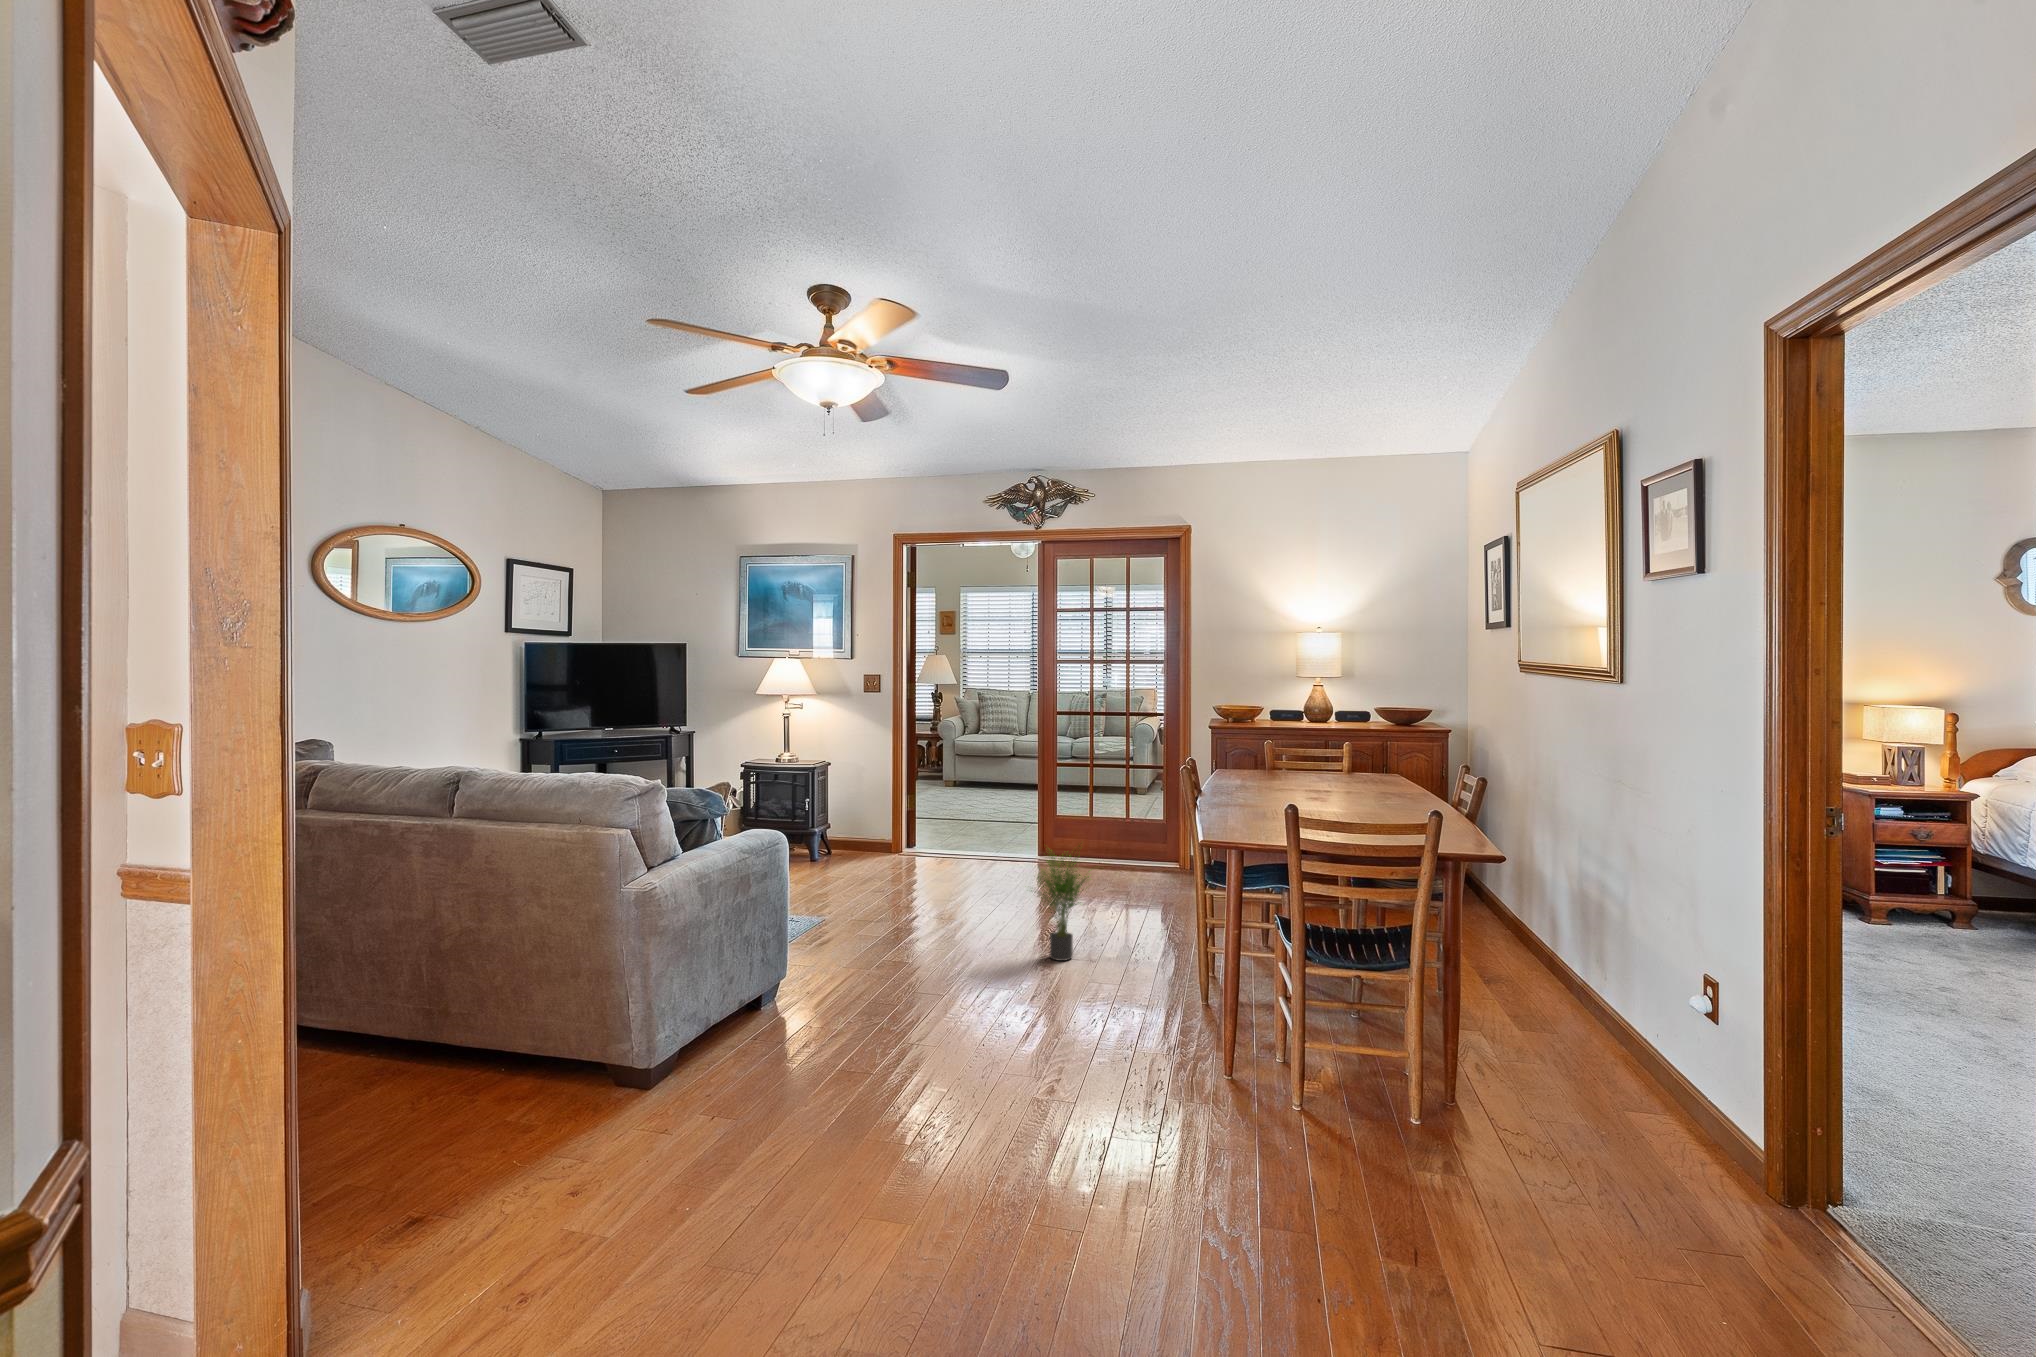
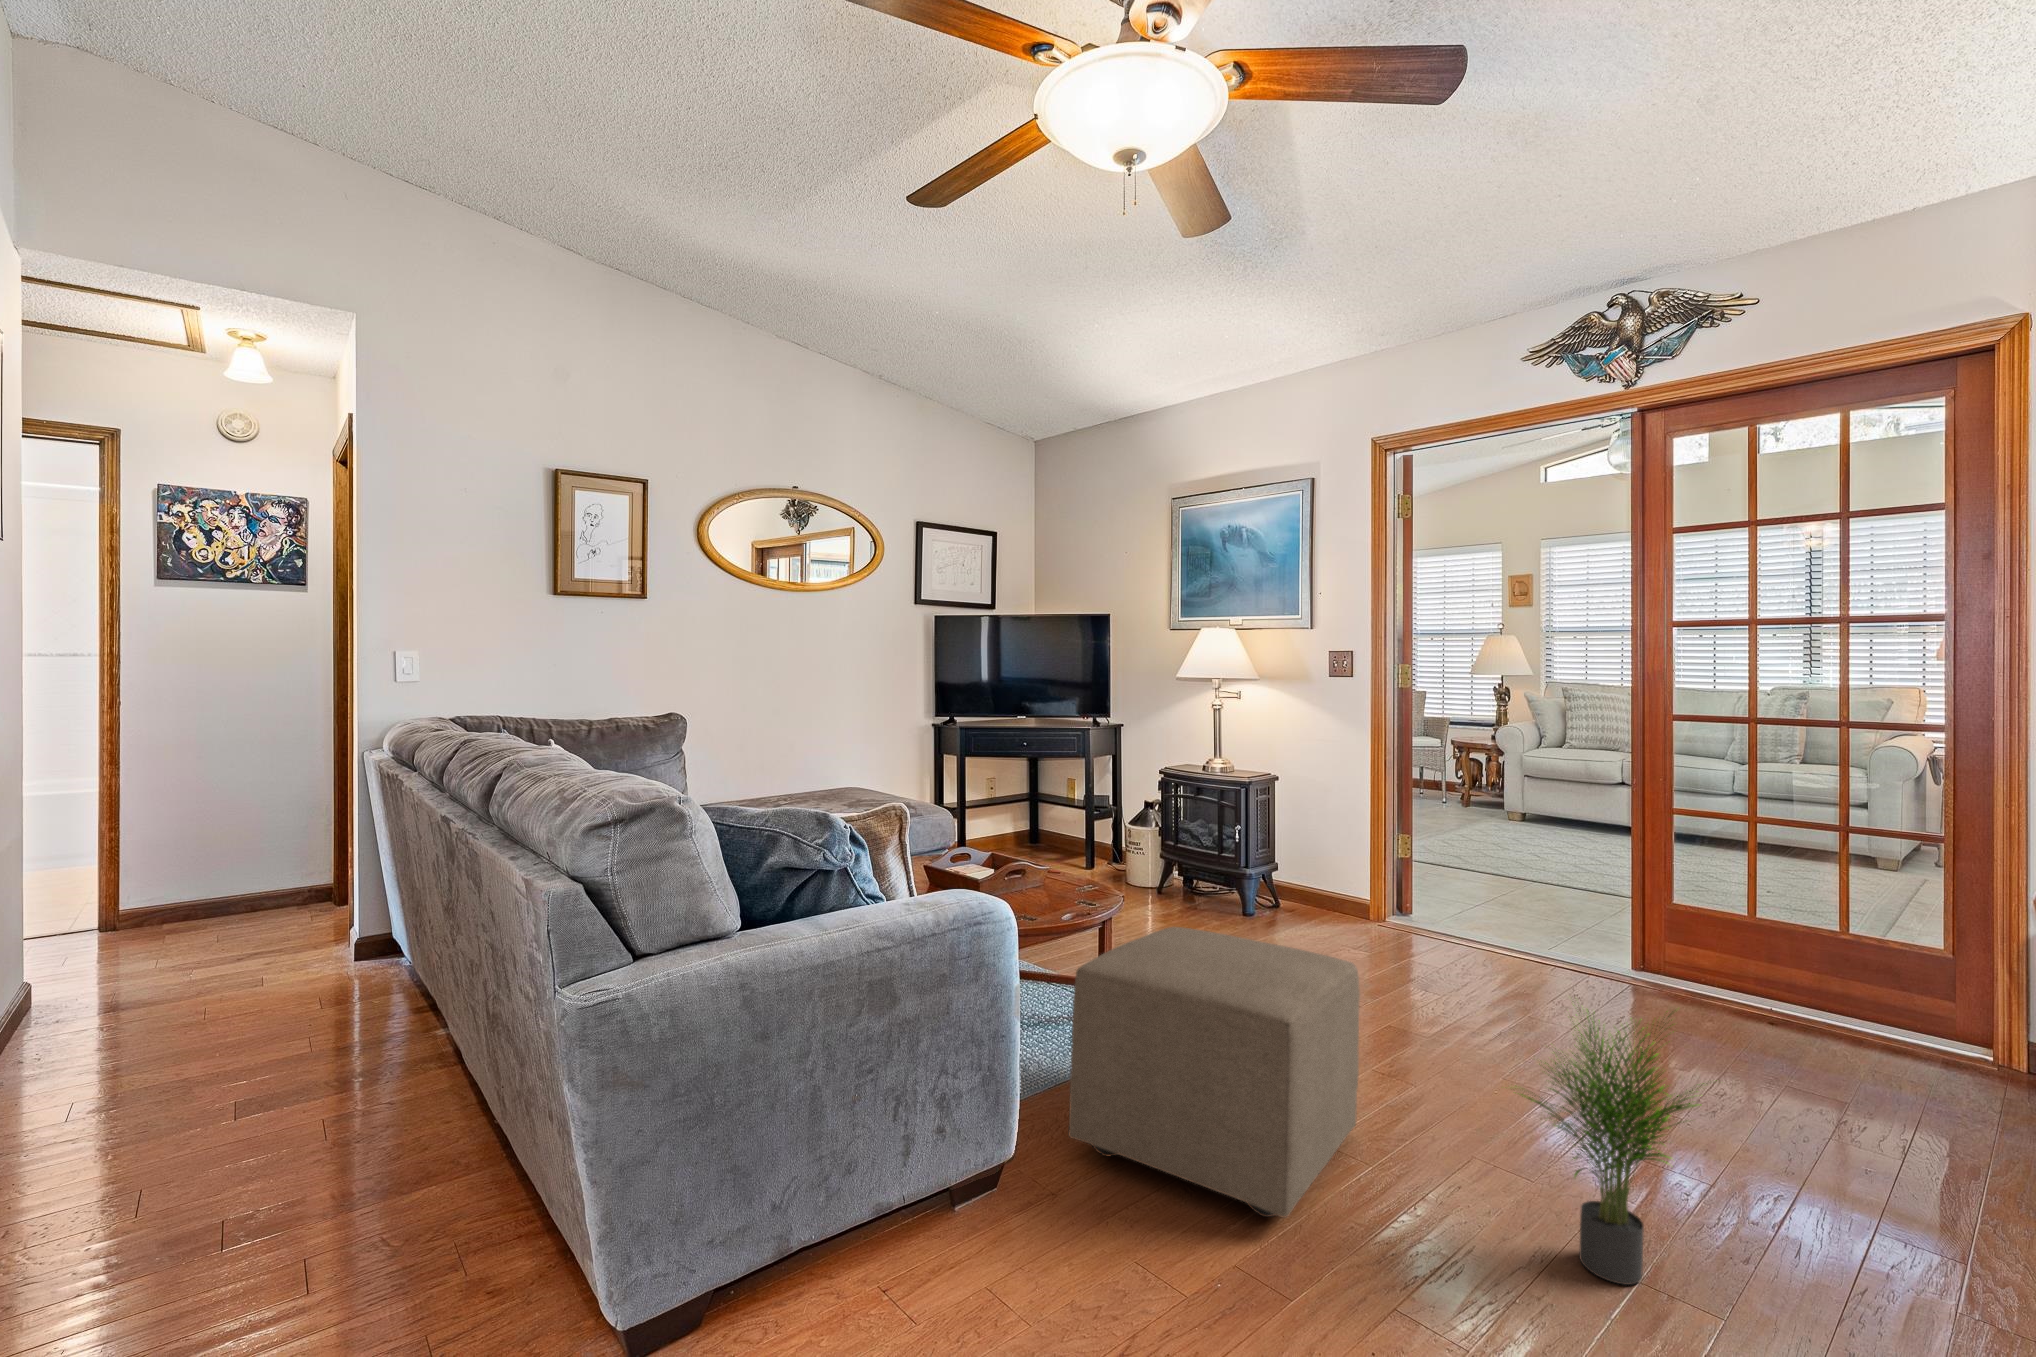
ottoman: none [809,850,946,975] -> present [1069,927,1360,1218]

